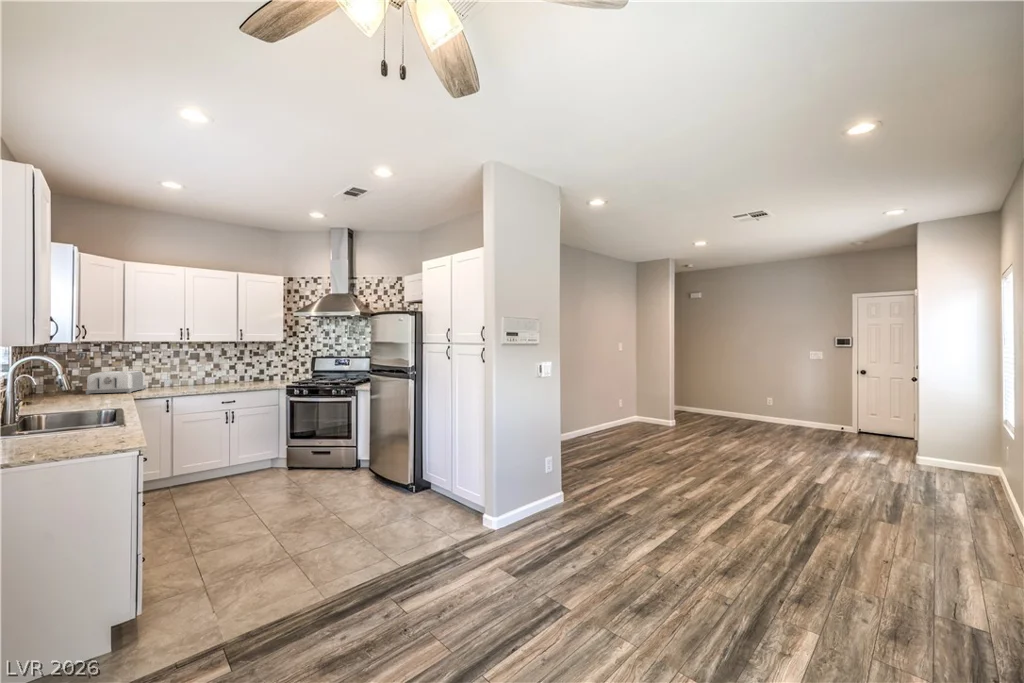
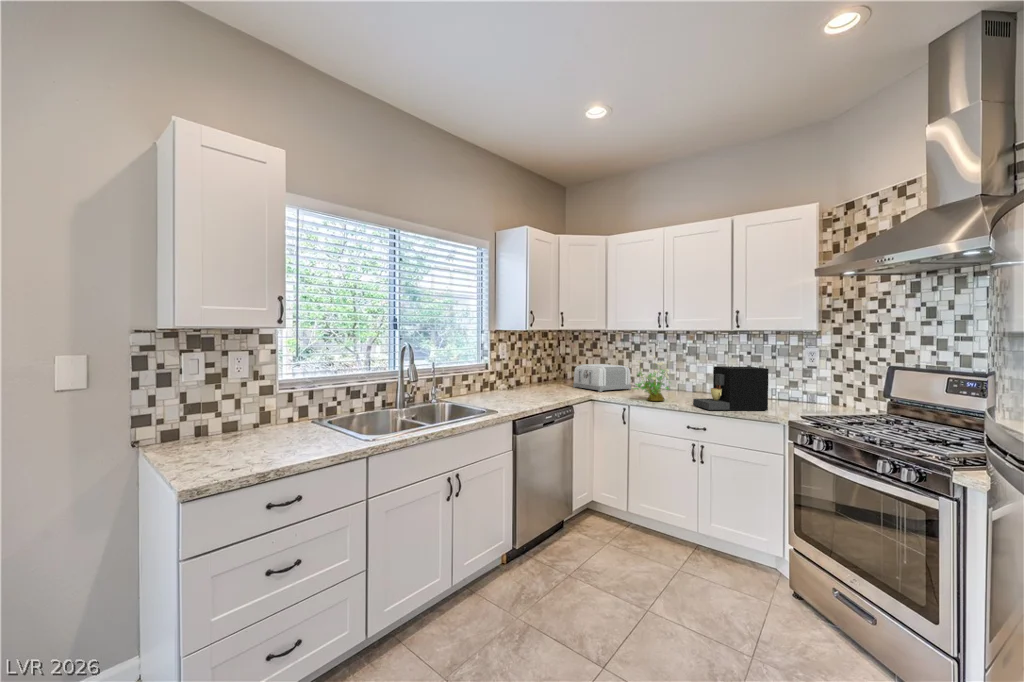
potted plant: none [180,360,208,391] -> present [635,356,669,401]
coffee maker: none [227,363,269,389] -> present [693,366,768,411]

